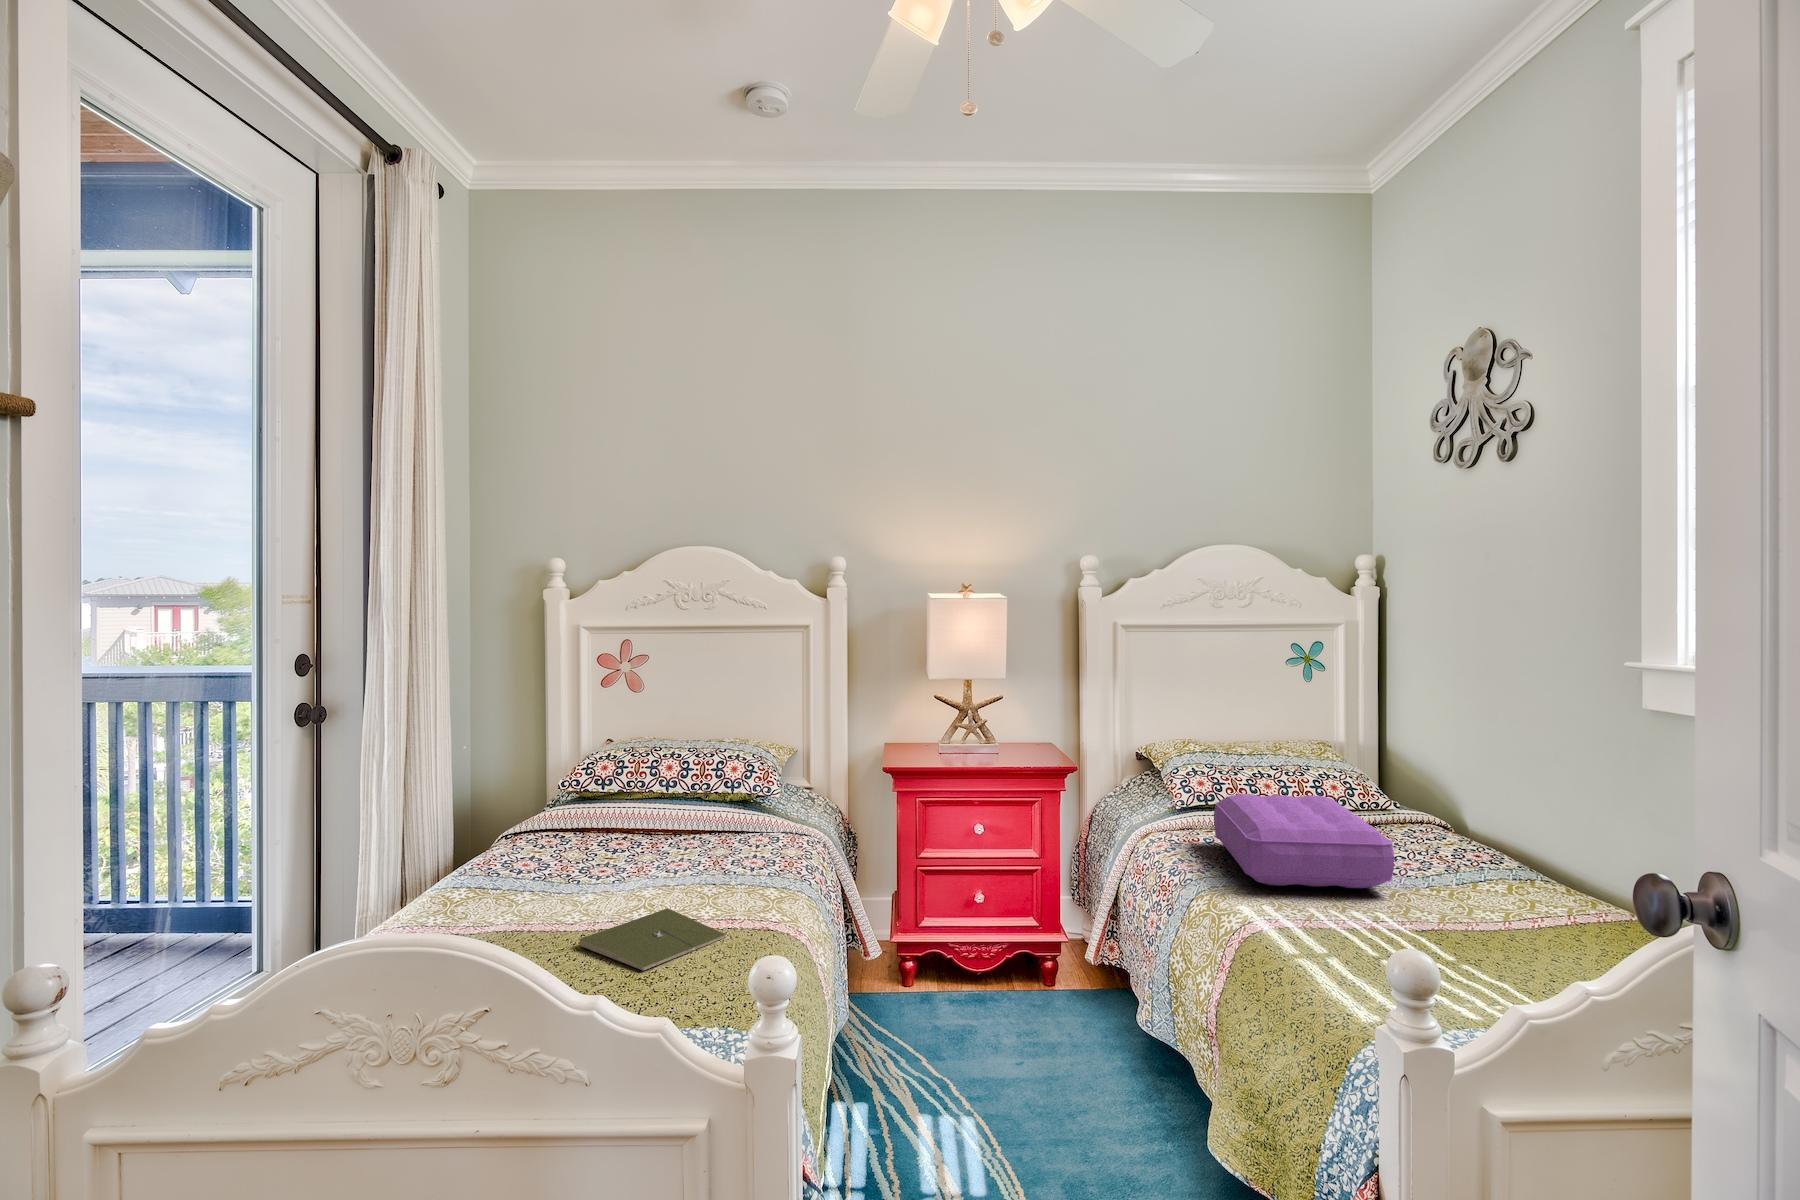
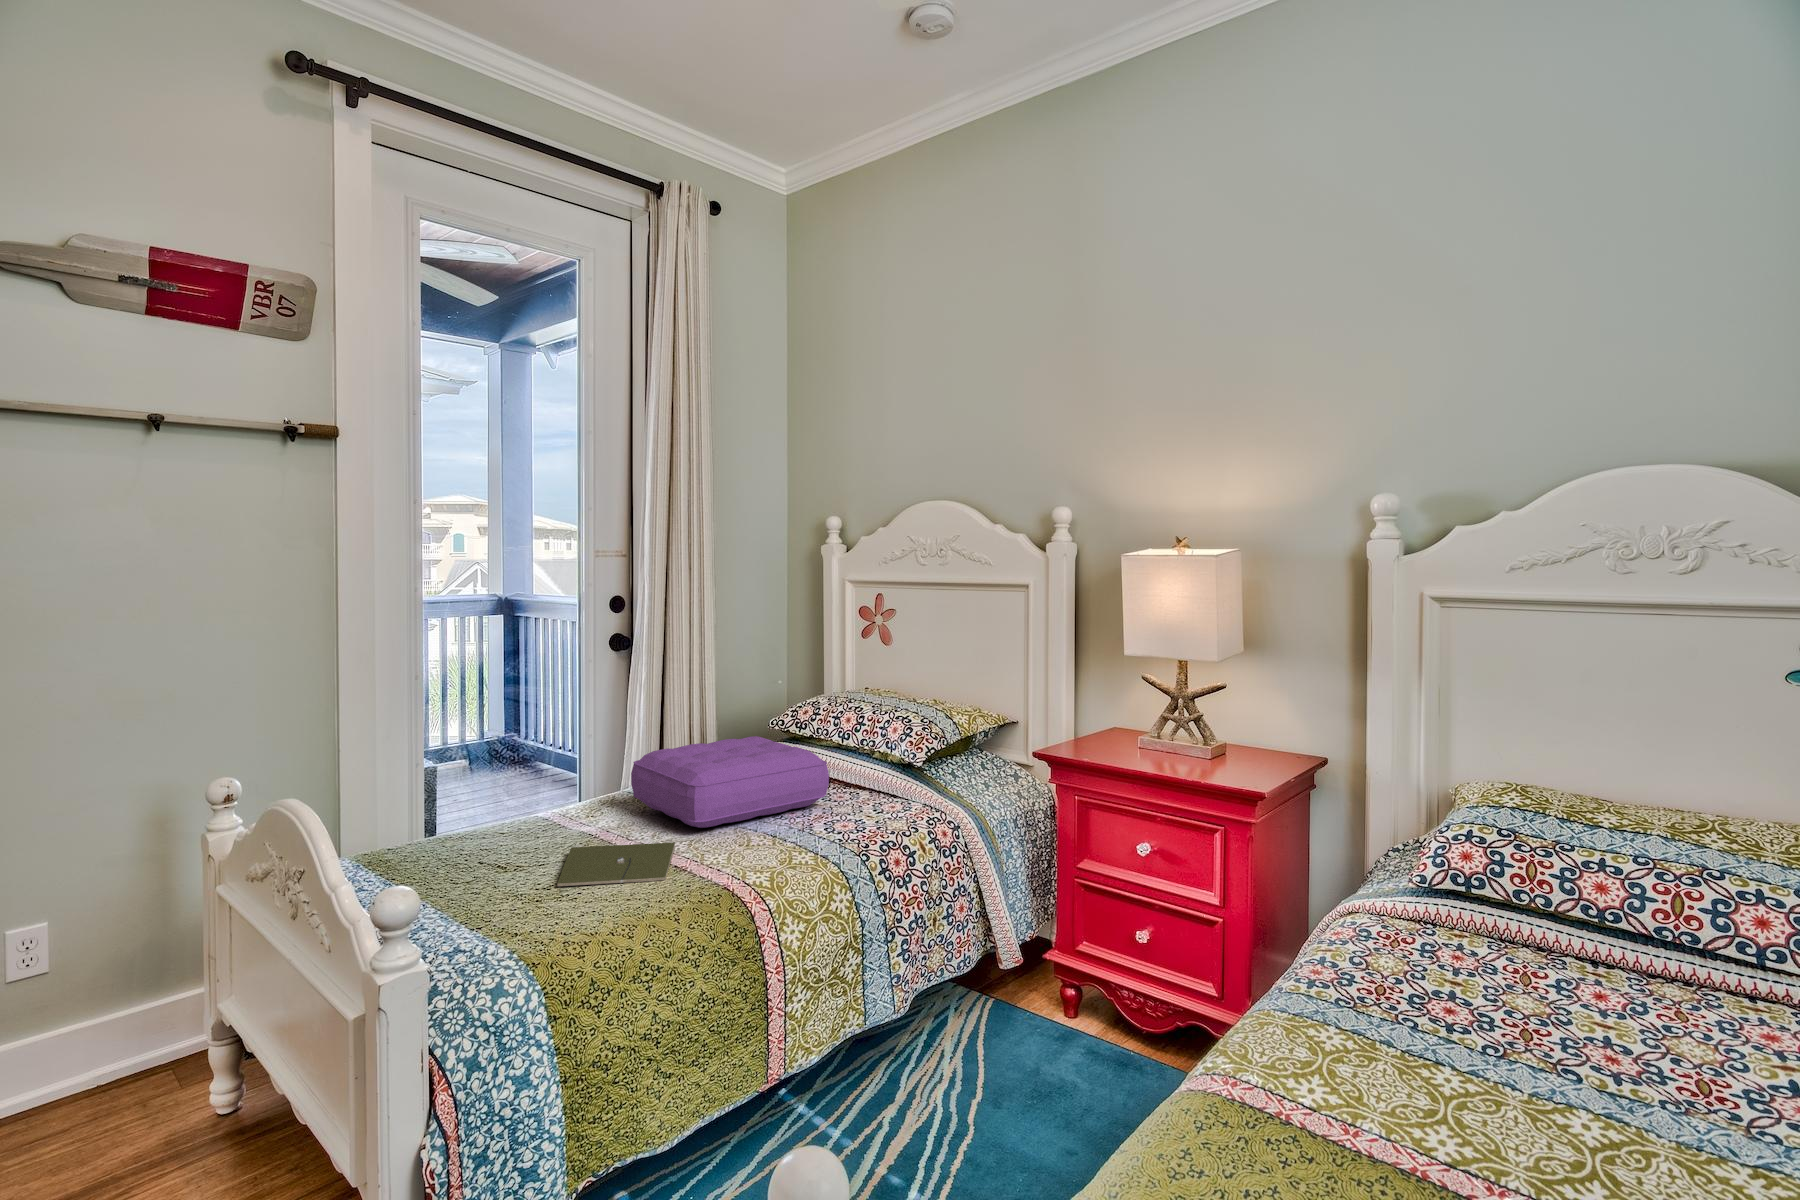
pillow: present [1214,794,1394,888] -> present [631,736,829,828]

